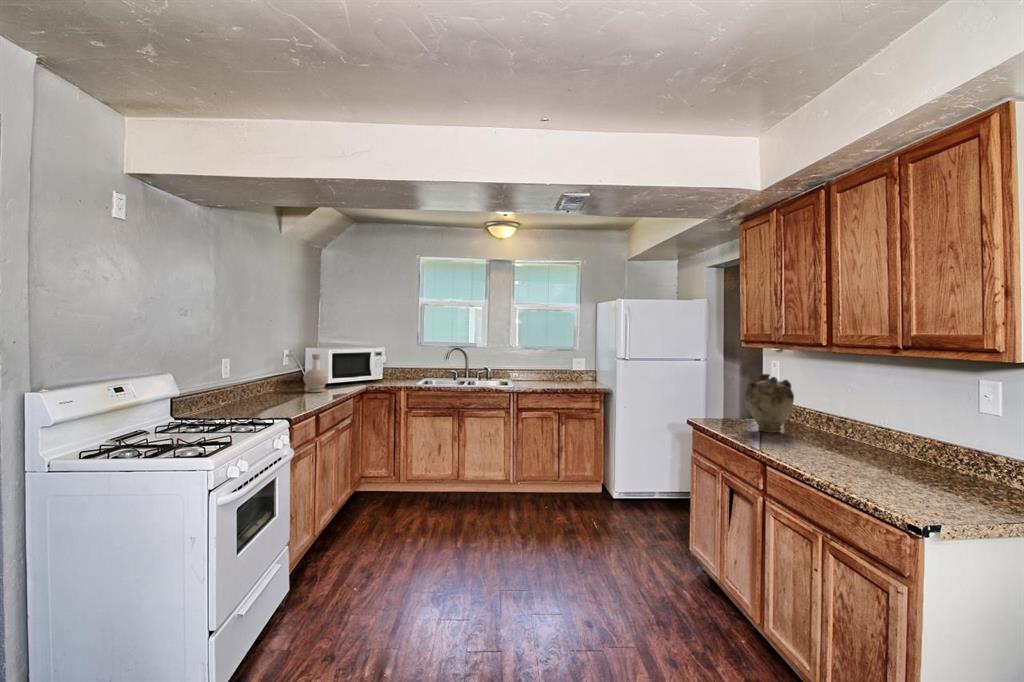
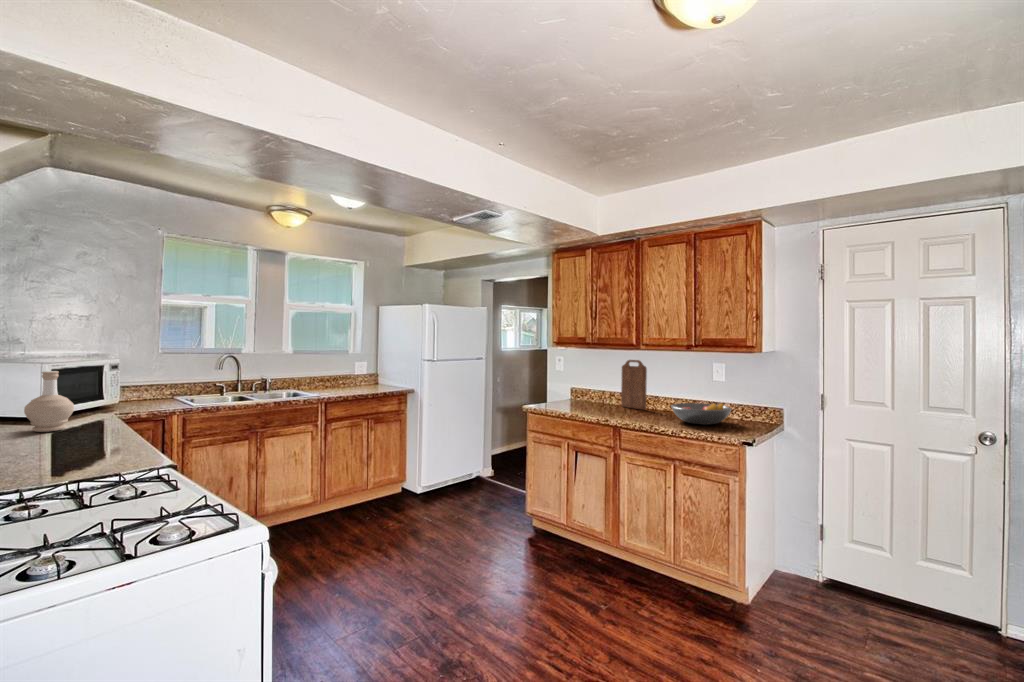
cutting board: none [831,368,865,446] -> present [621,360,647,409]
vase: present [744,374,794,433] -> none [571,366,603,409]
fruit bowl: none [849,442,979,486] -> present [671,403,732,425]

